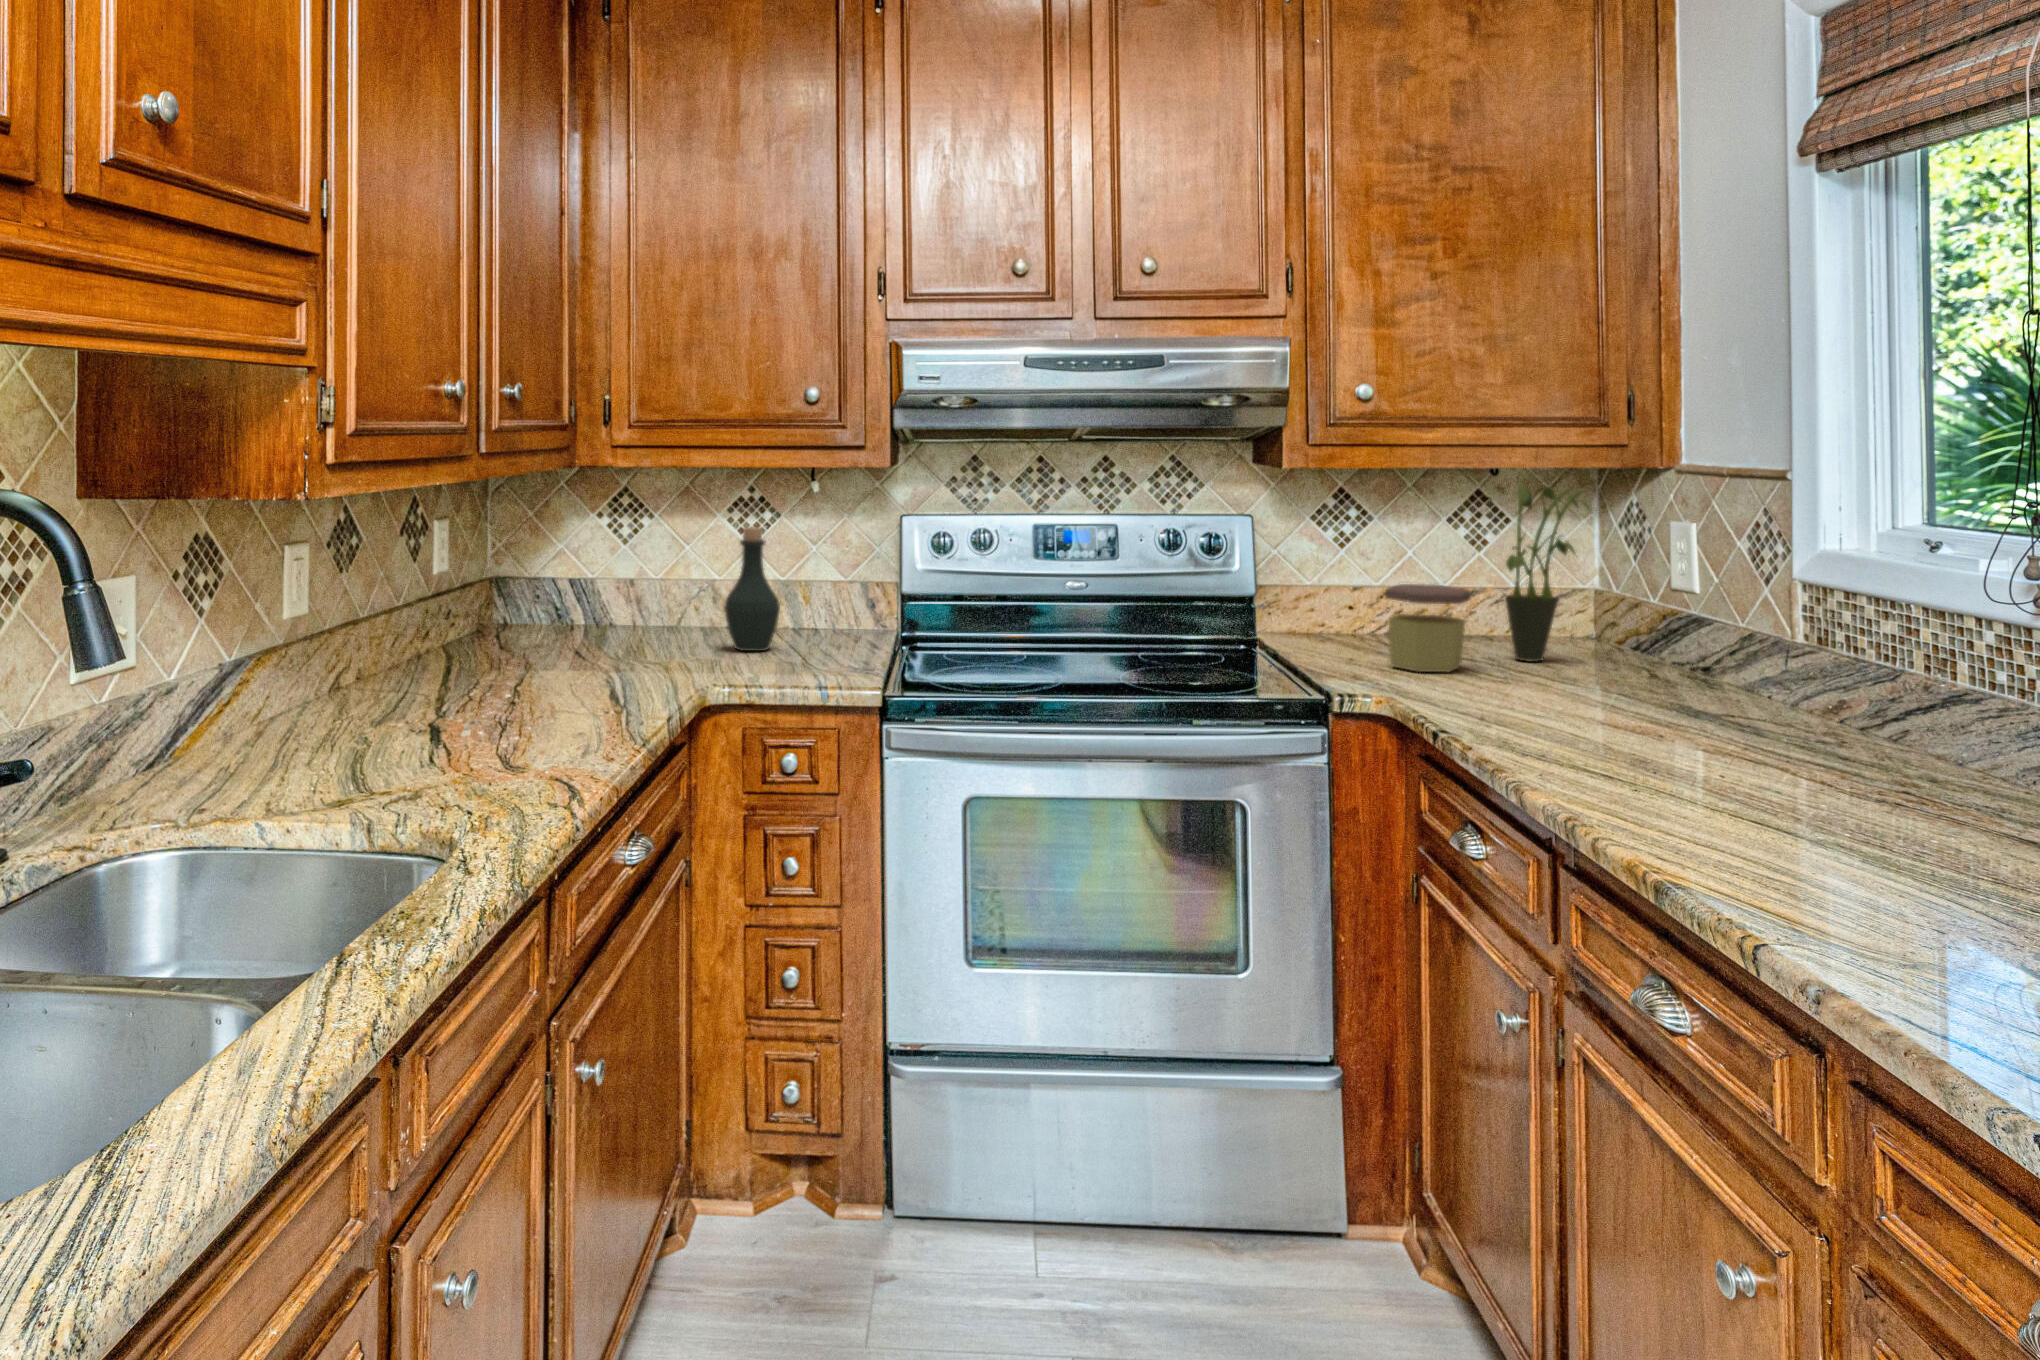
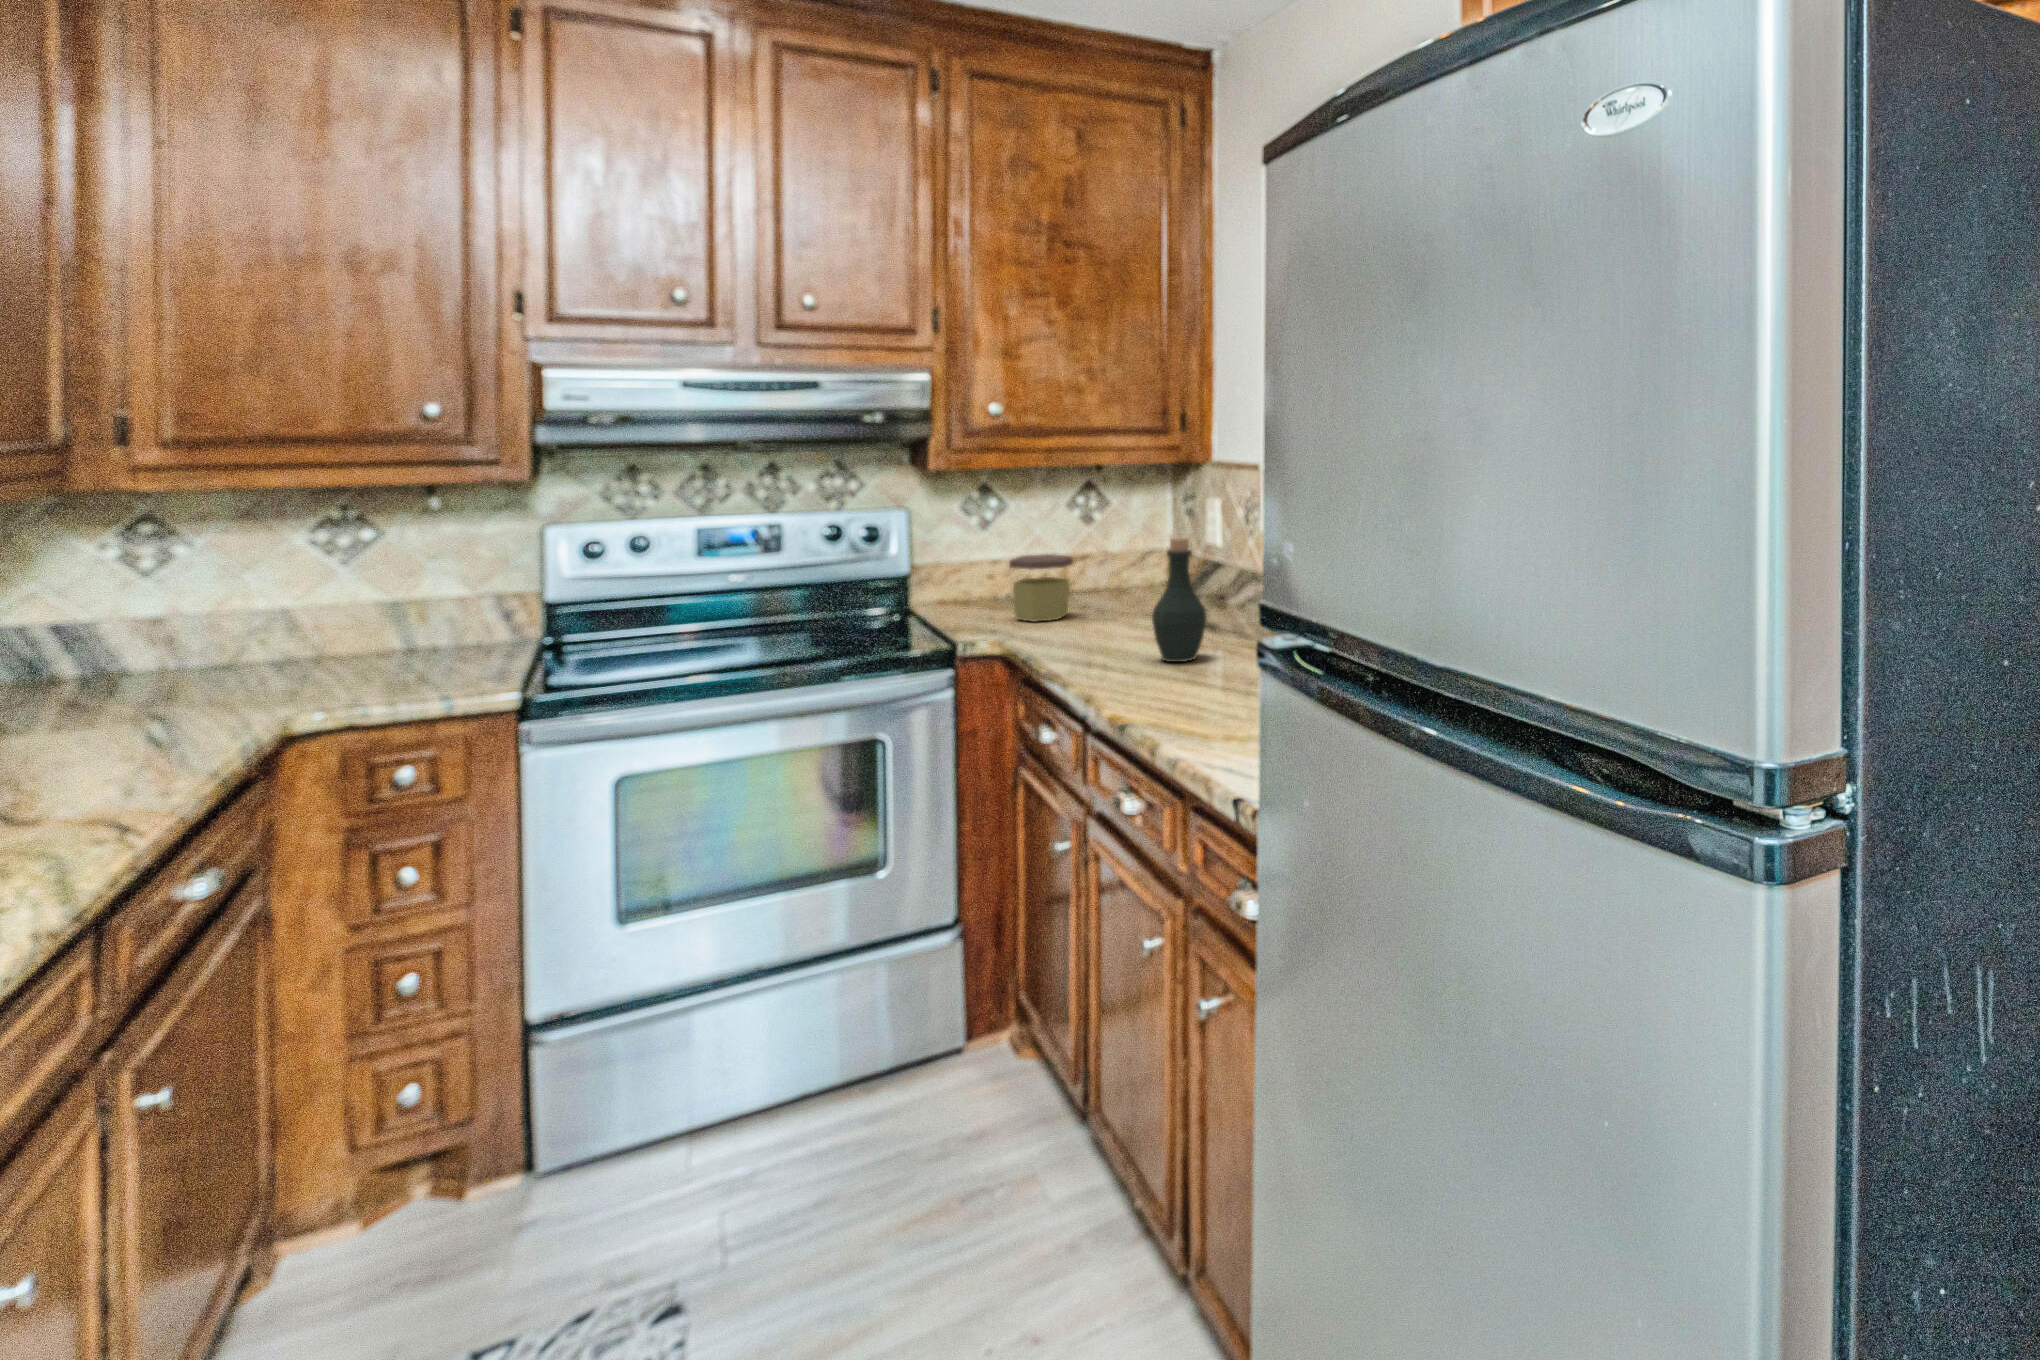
potted plant: present [1505,478,1591,662] -> none [1098,472,1154,605]
bottle: present [724,527,780,651] -> present [1152,538,1207,662]

